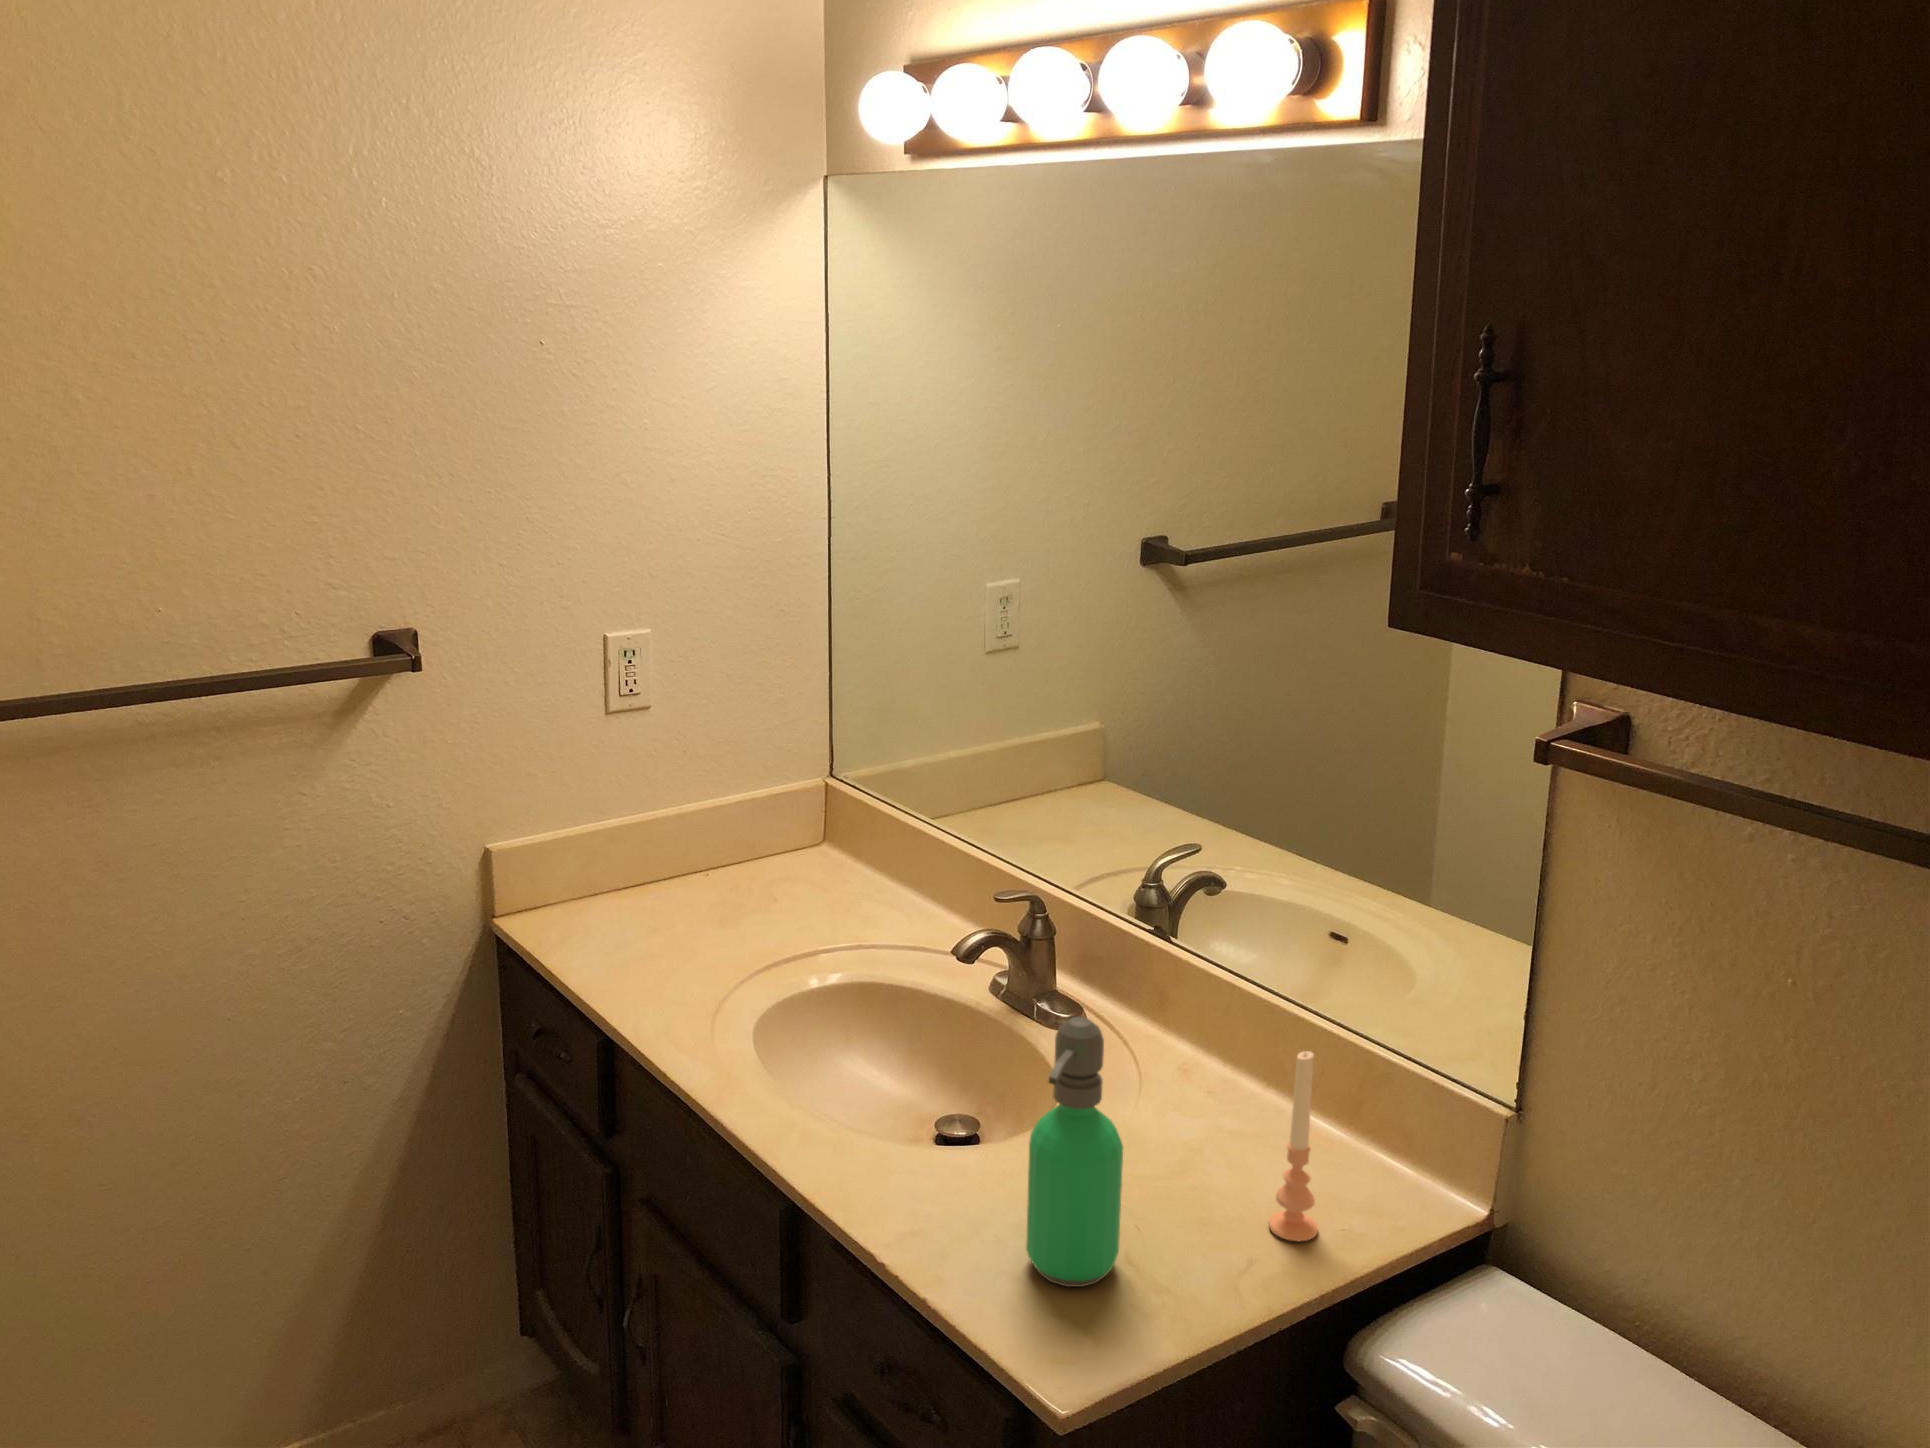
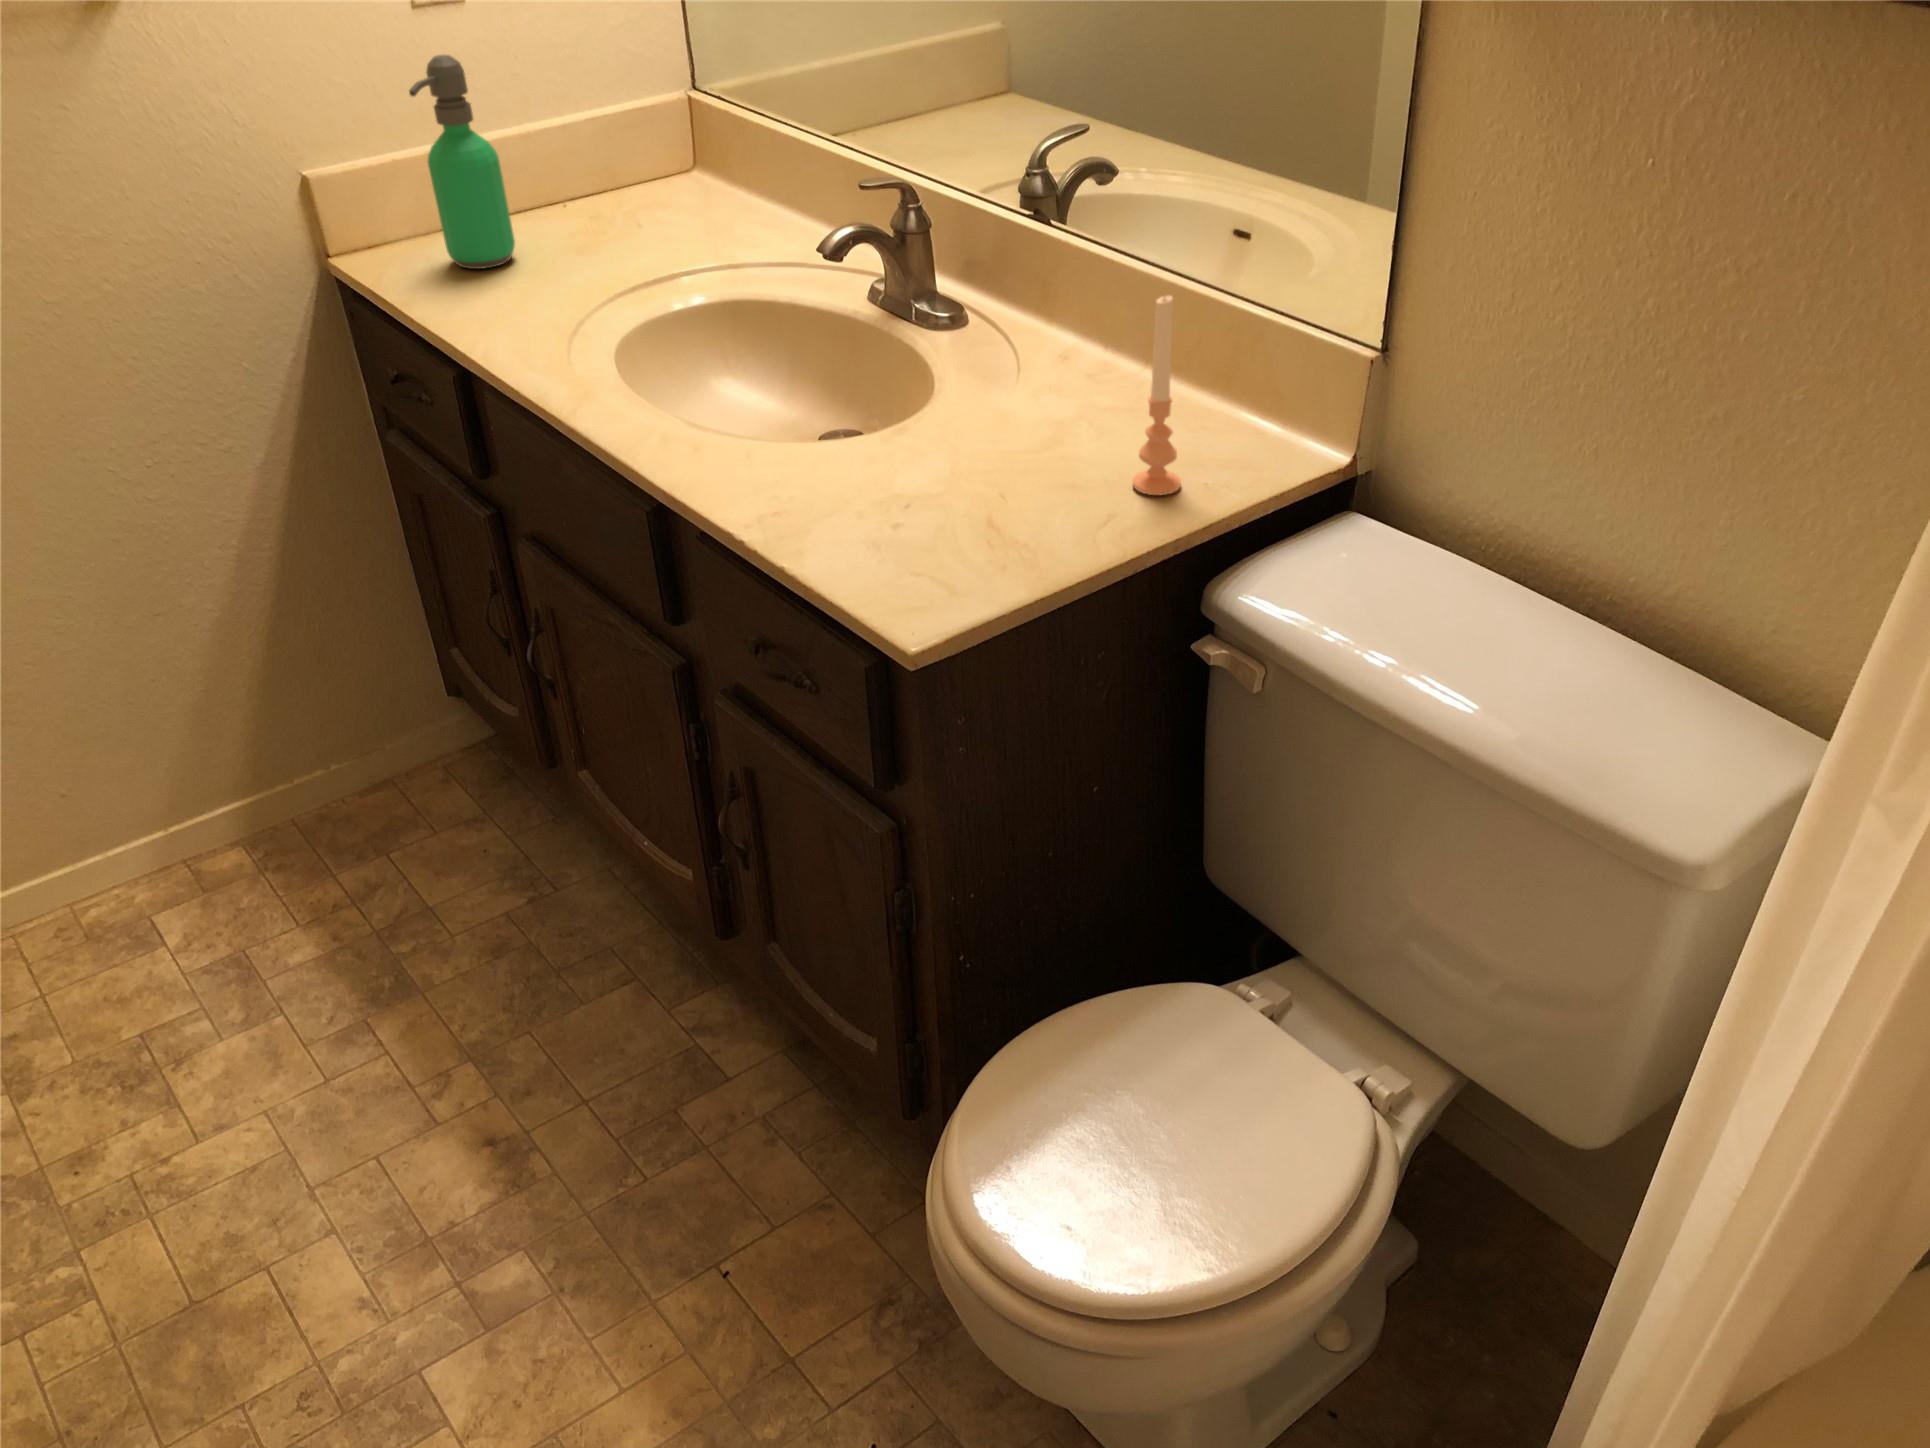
soap dispenser: present [1026,1017,1123,1287] -> present [409,55,515,269]

